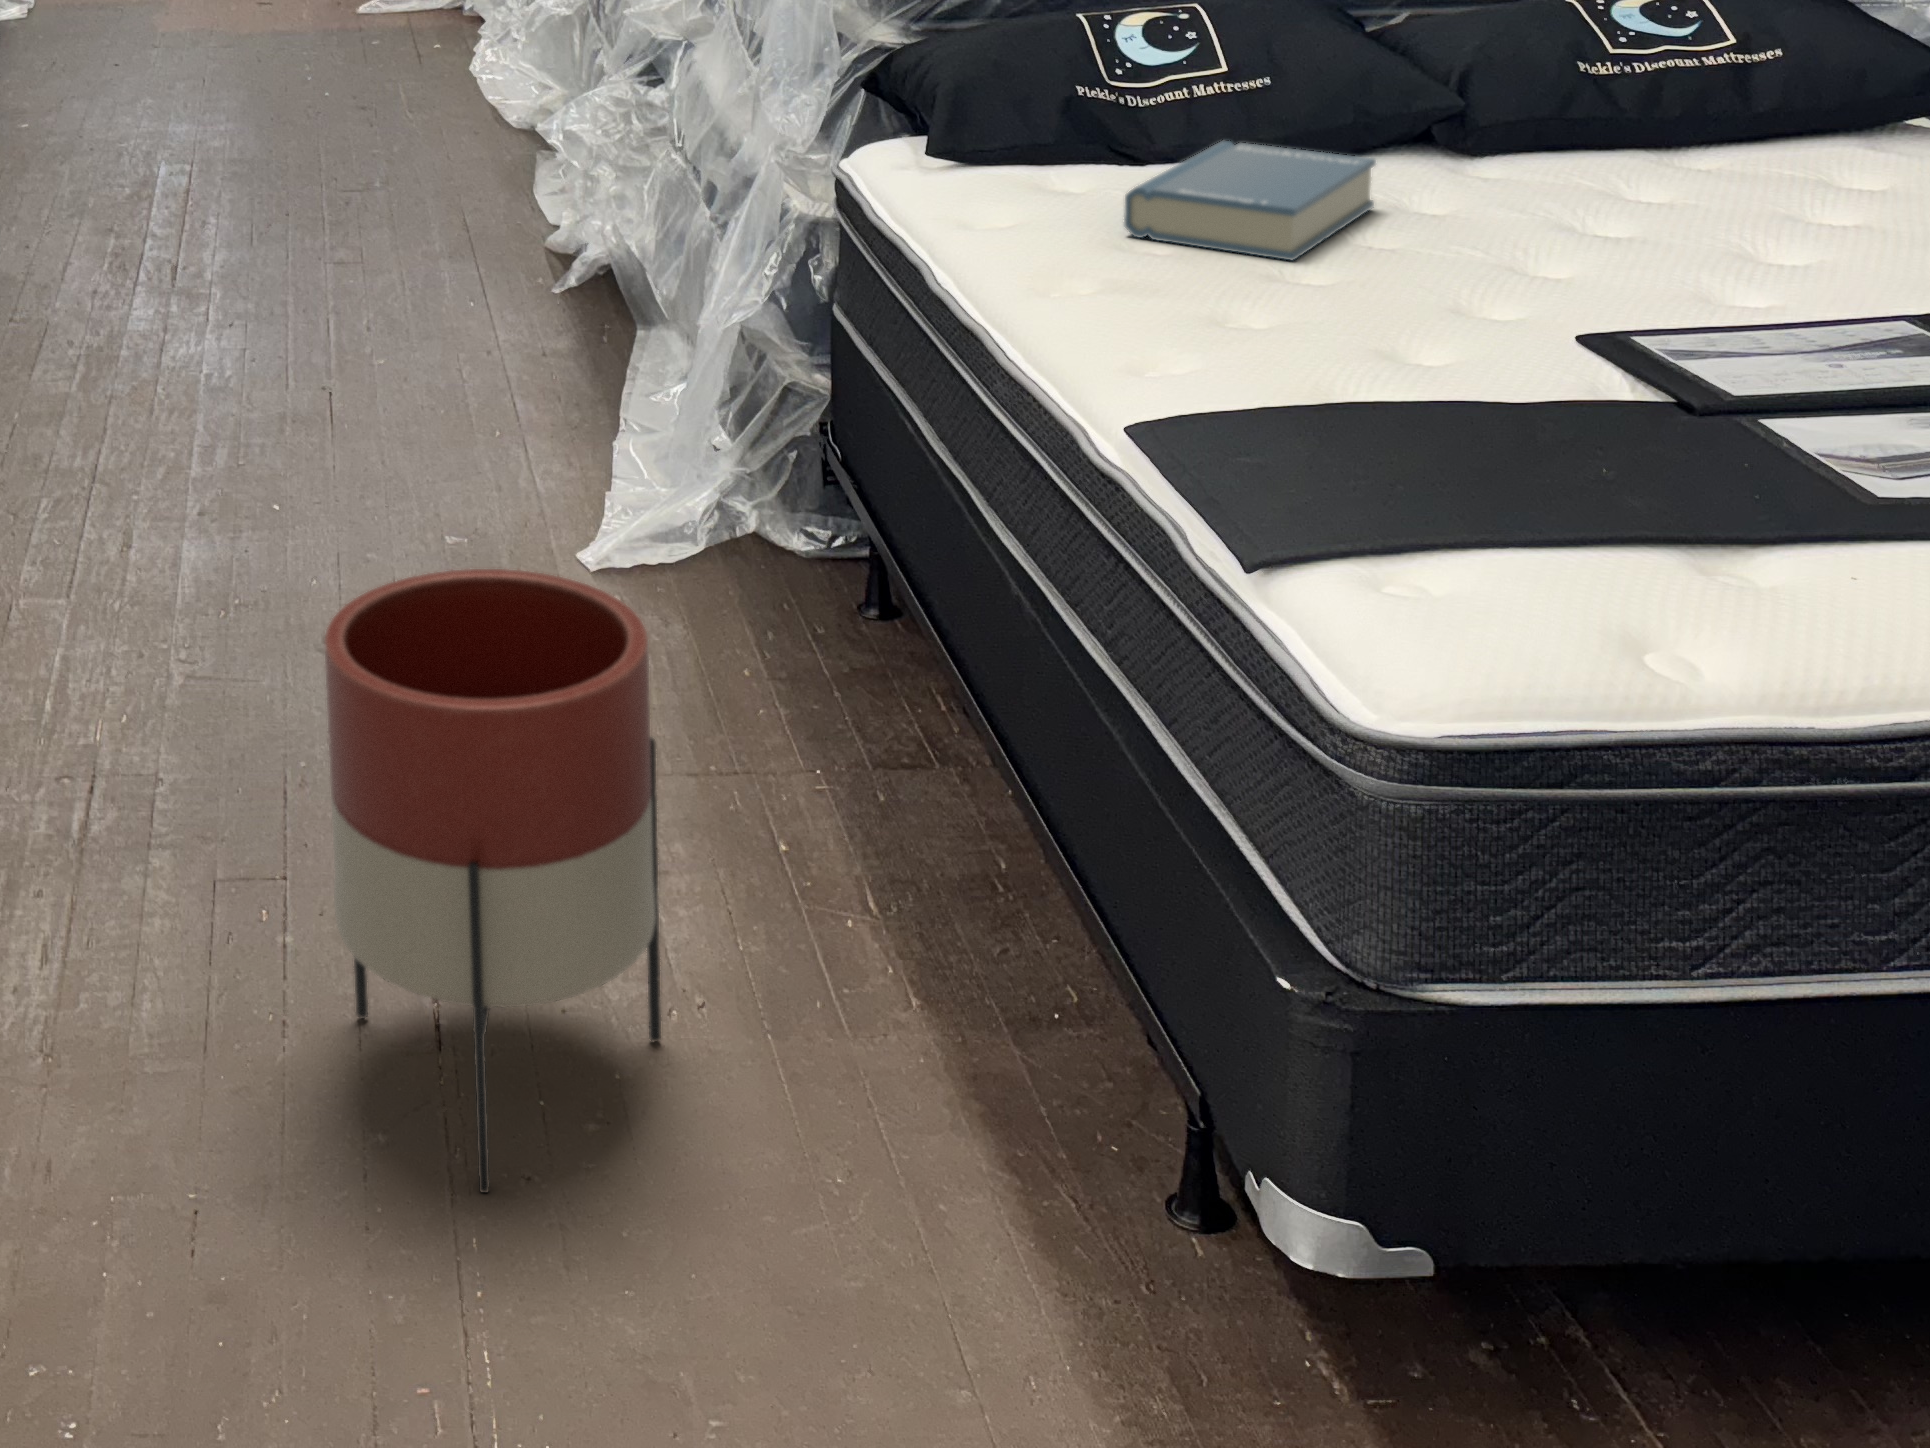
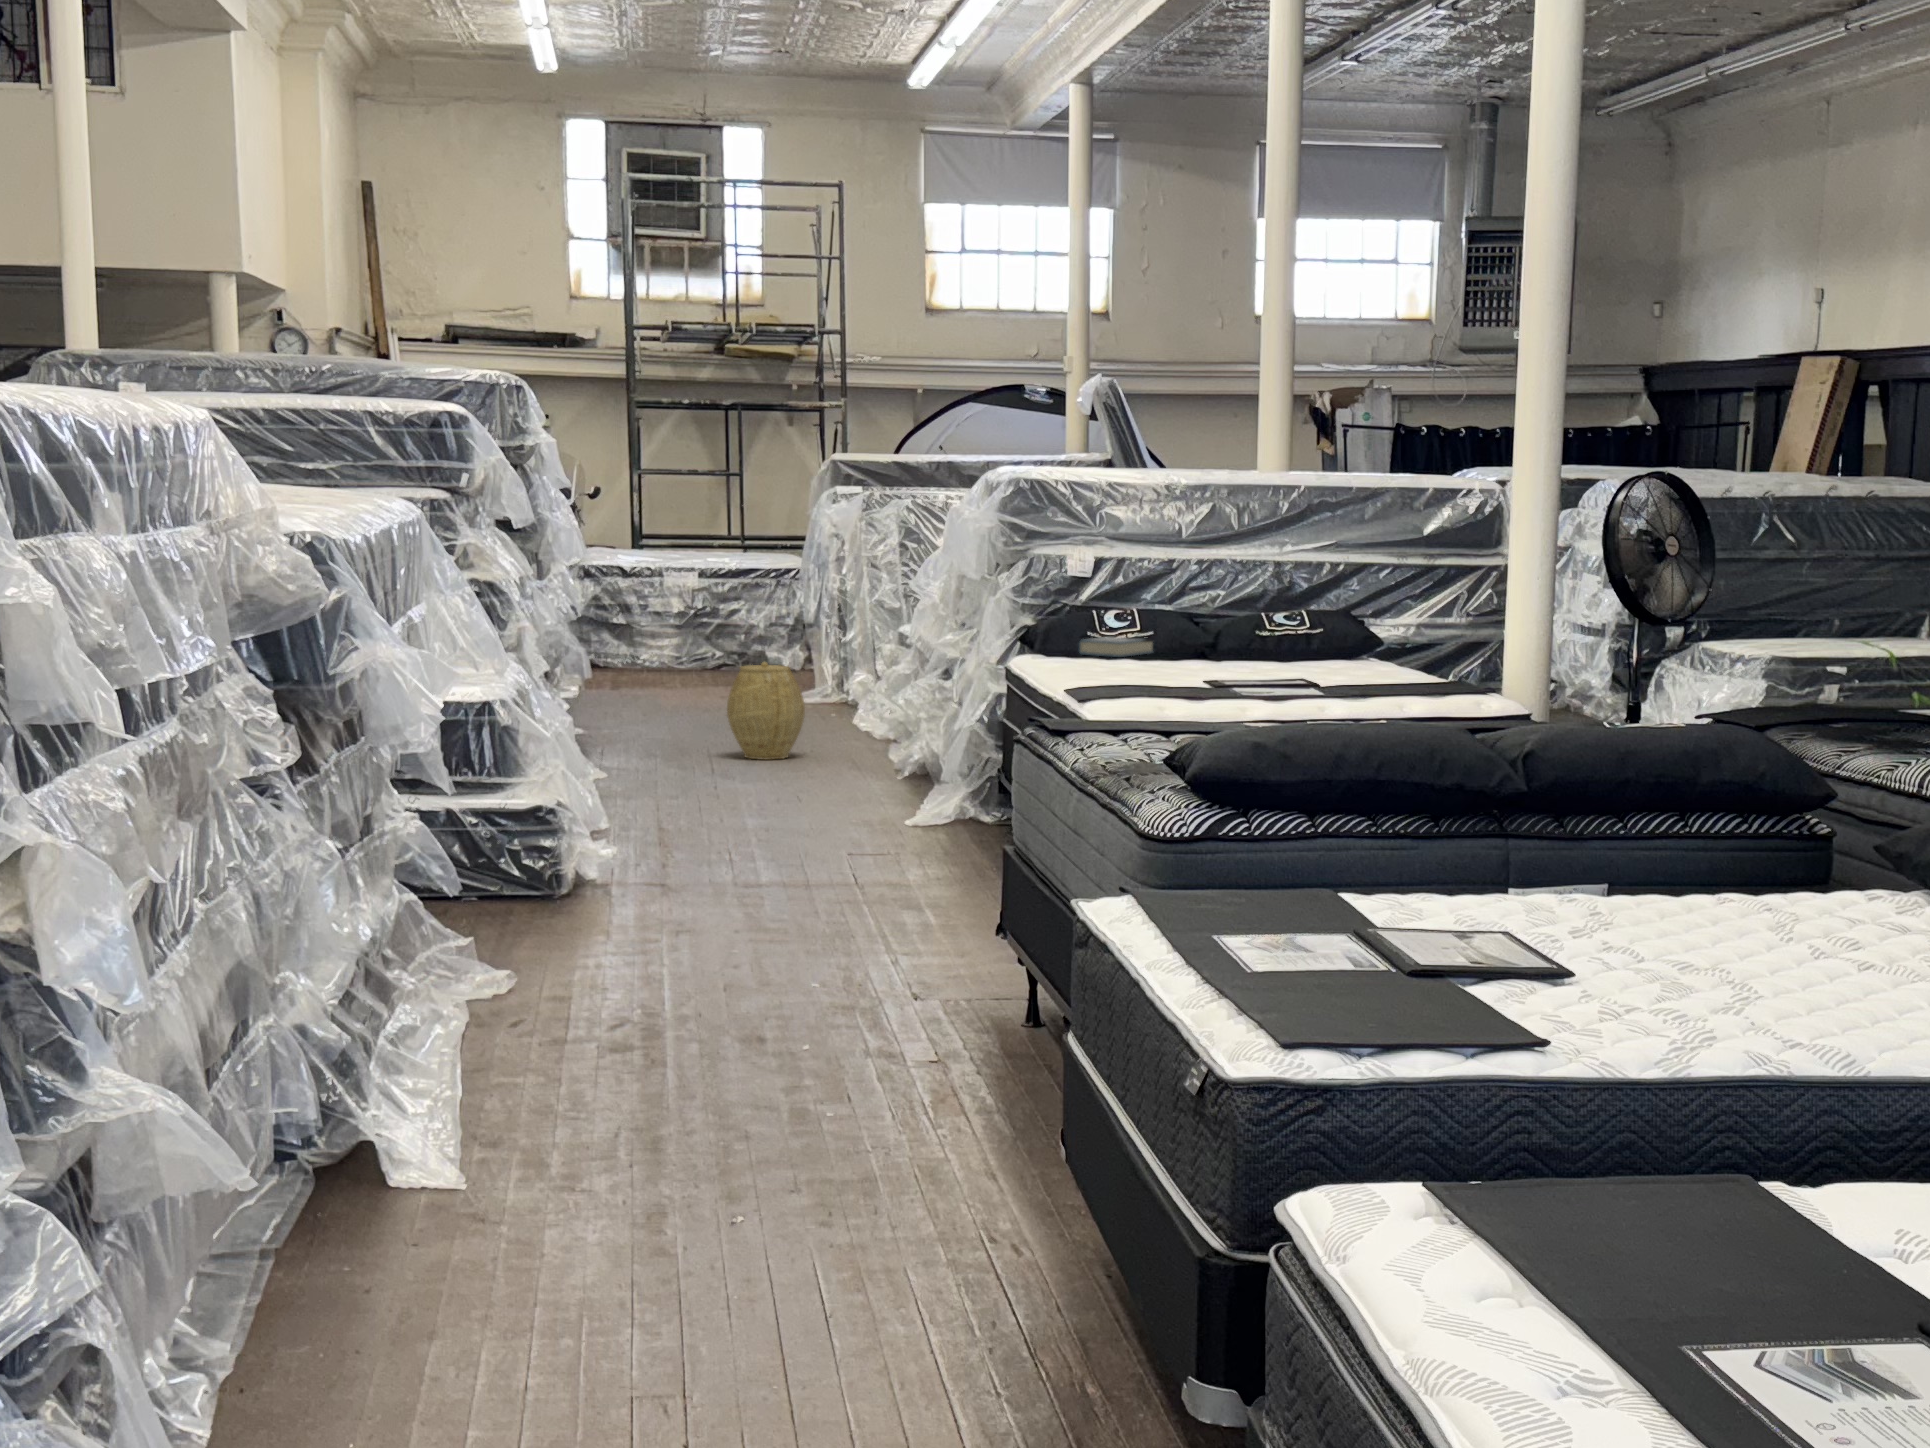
woven basket: none [172,44,335,254] -> present [727,662,805,760]
planter: present [324,569,661,1193] -> none [851,721,937,860]

